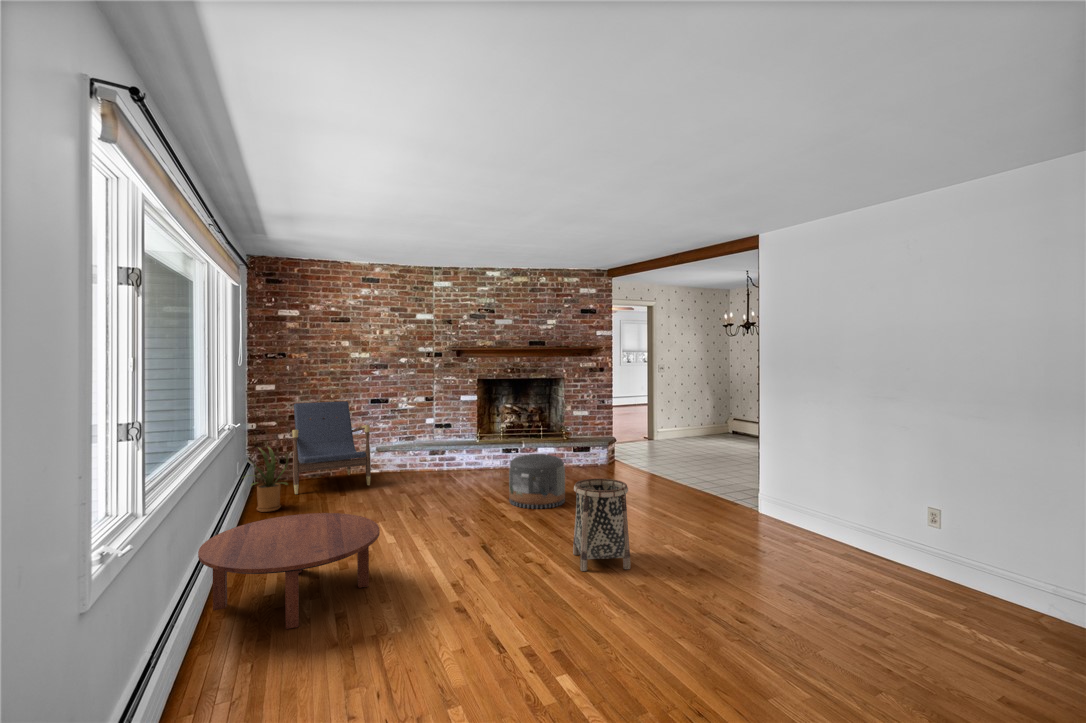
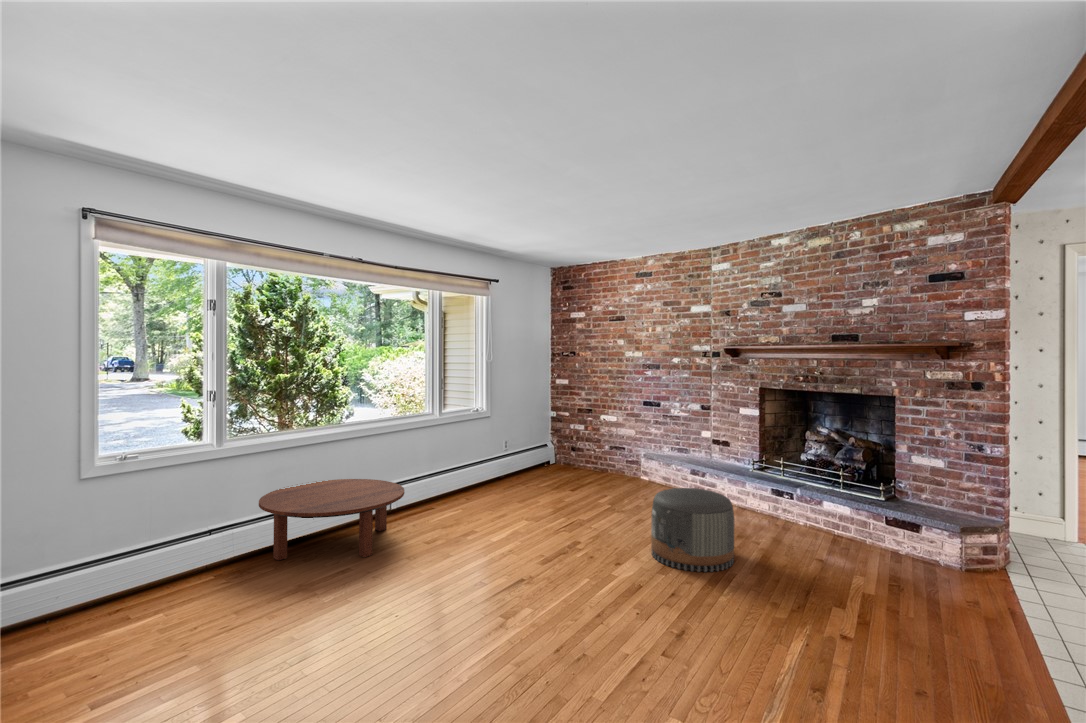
lounge chair: present [290,401,371,494] -> none [541,399,622,488]
house plant: present [248,447,288,512] -> none [477,430,510,487]
basket: present [573,478,630,571] -> none [475,520,574,676]

